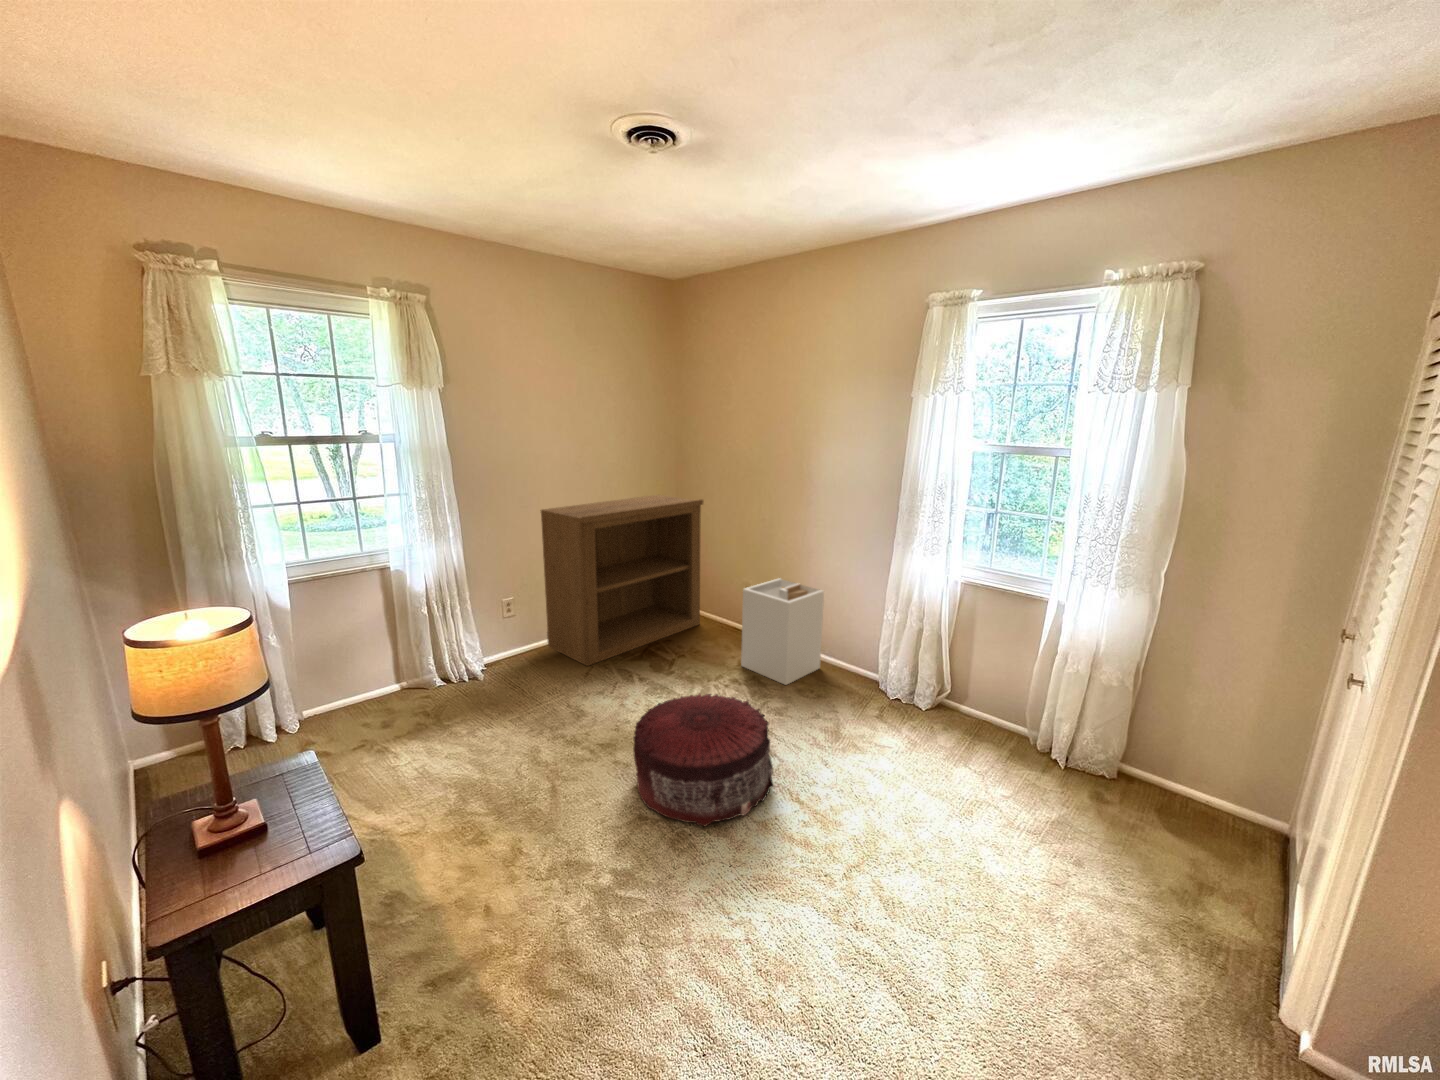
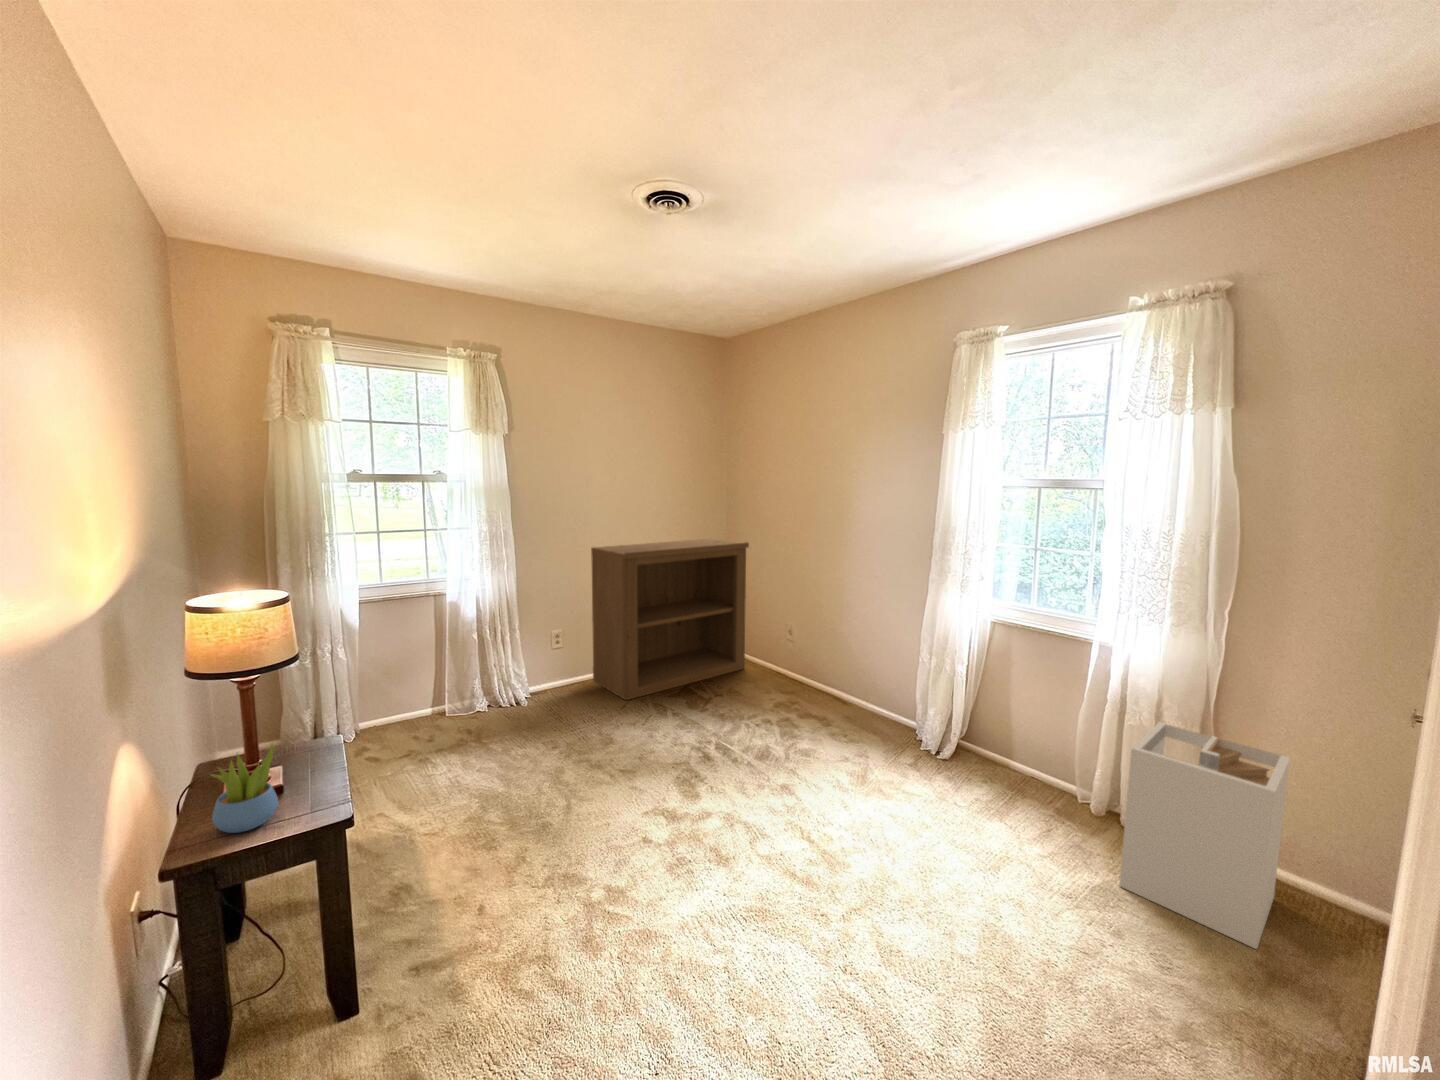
laundry hamper: present [741,578,824,685] -> present [1119,722,1290,949]
pouf: present [633,694,774,827] -> none [645,723,786,855]
succulent plant: none [183,783,269,888] -> present [212,744,278,833]

